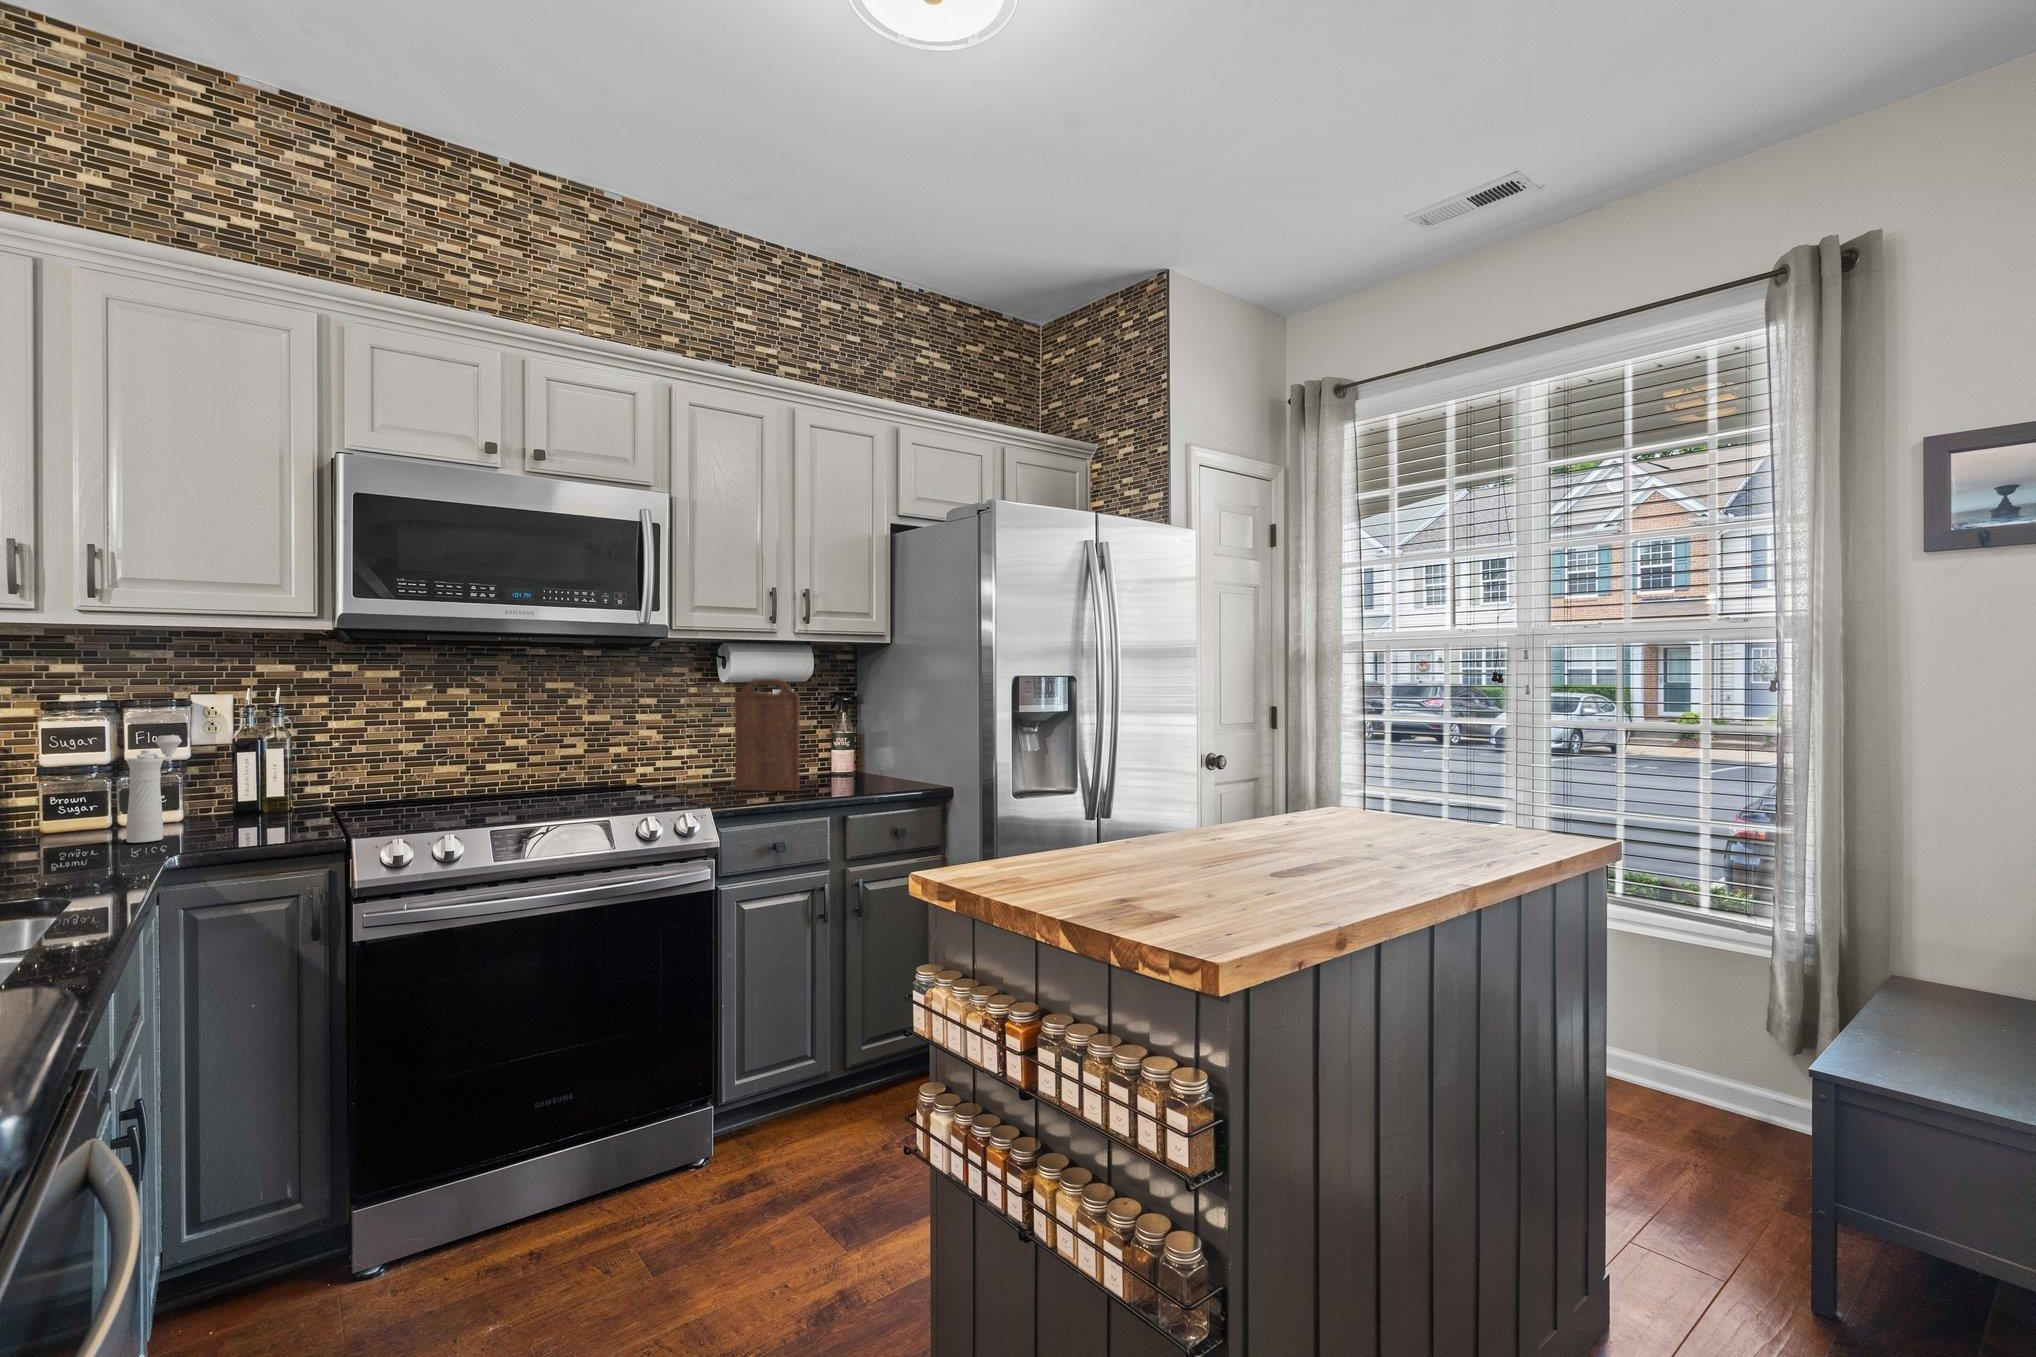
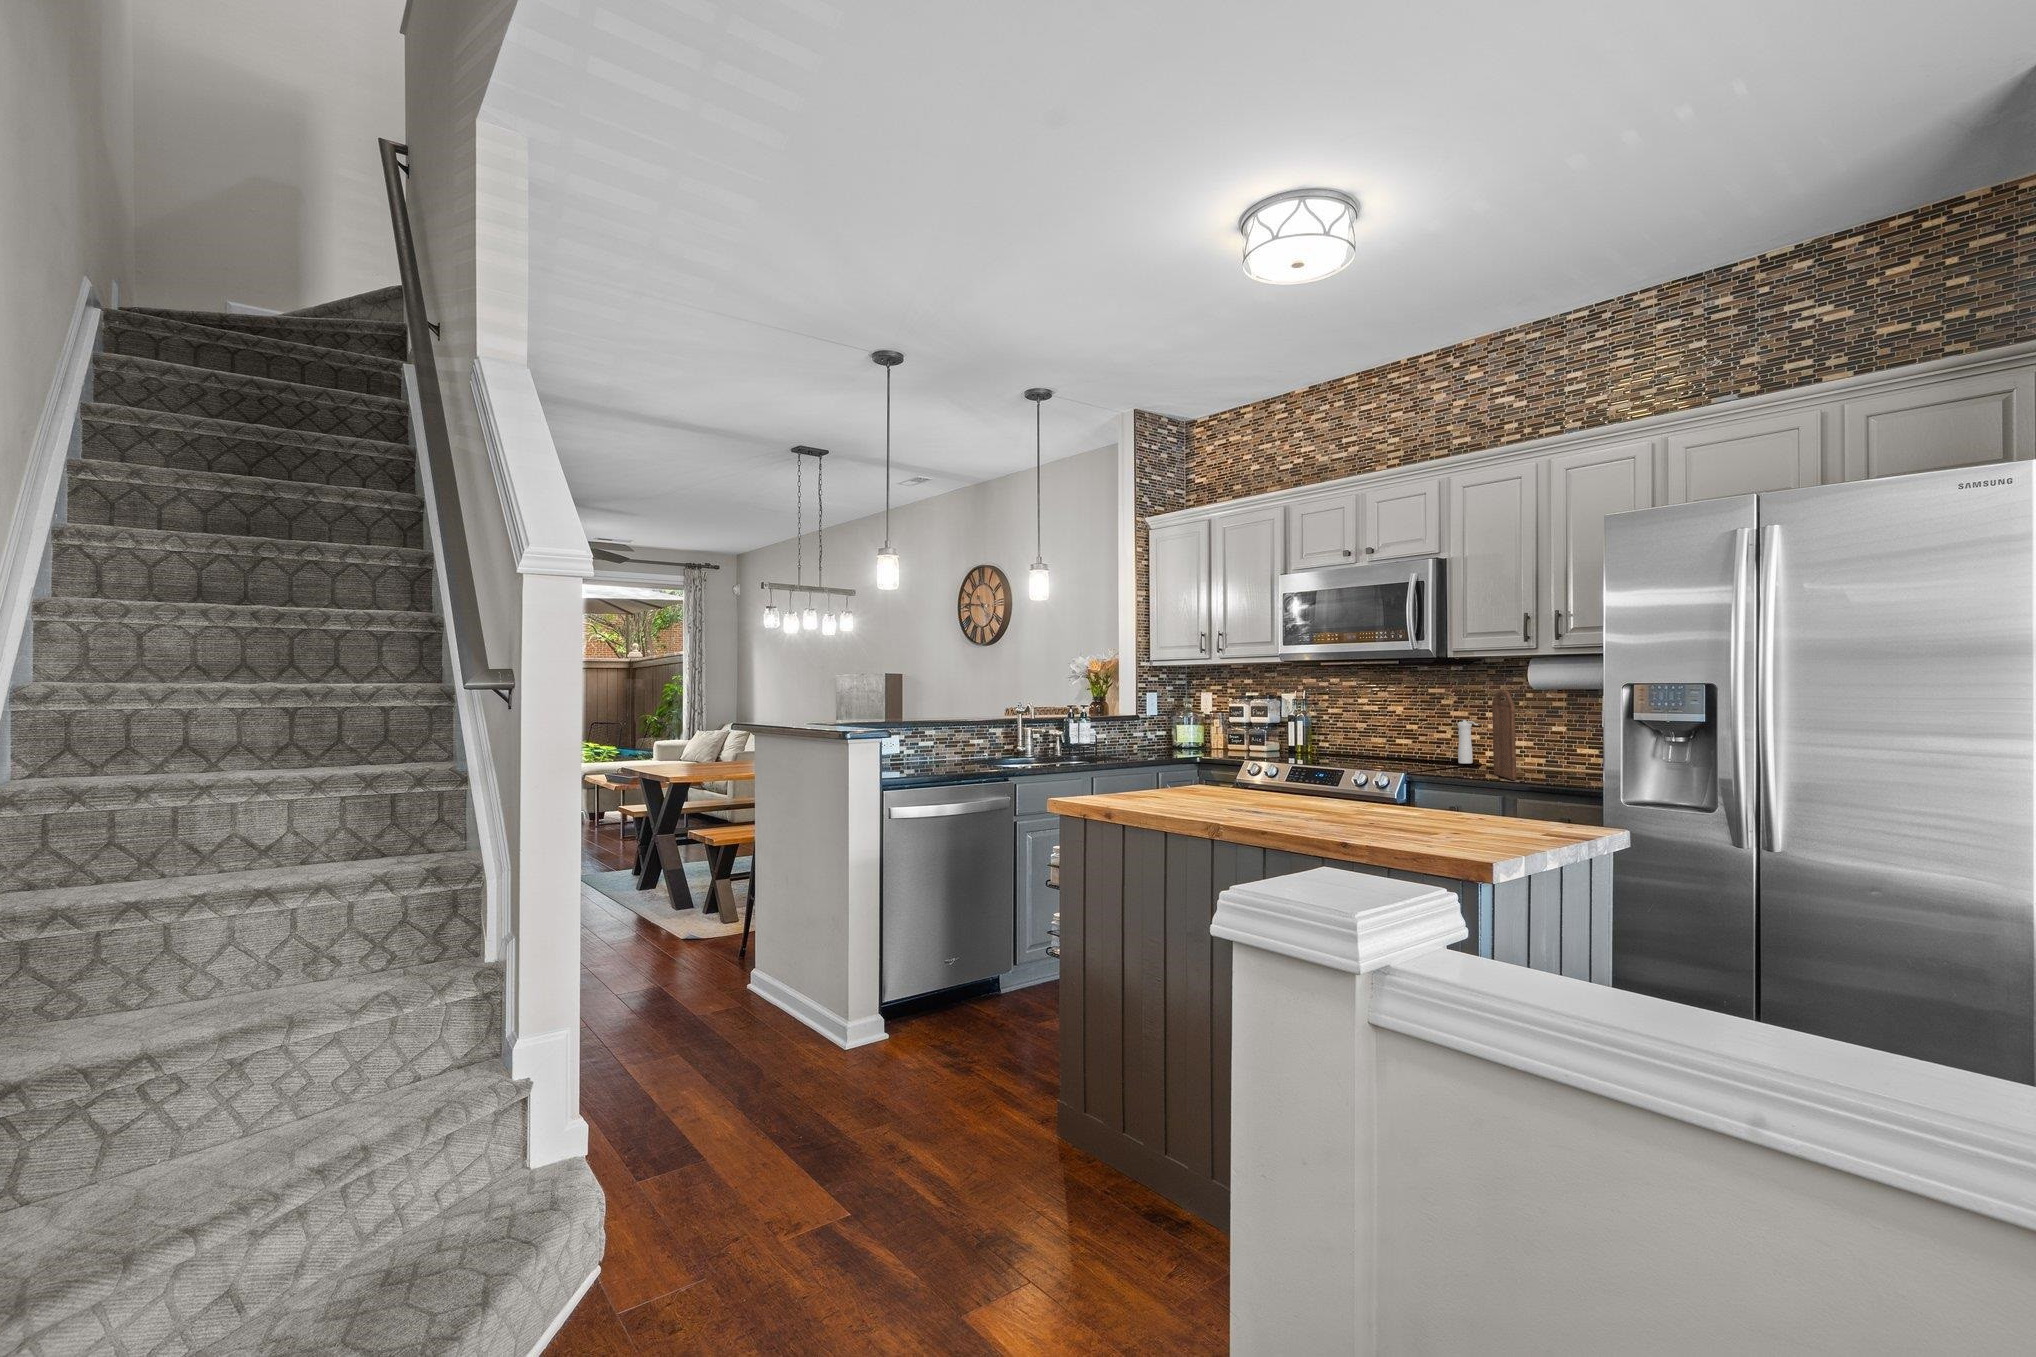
pepper mill: present [126,735,182,843] -> present [1457,720,1478,764]

